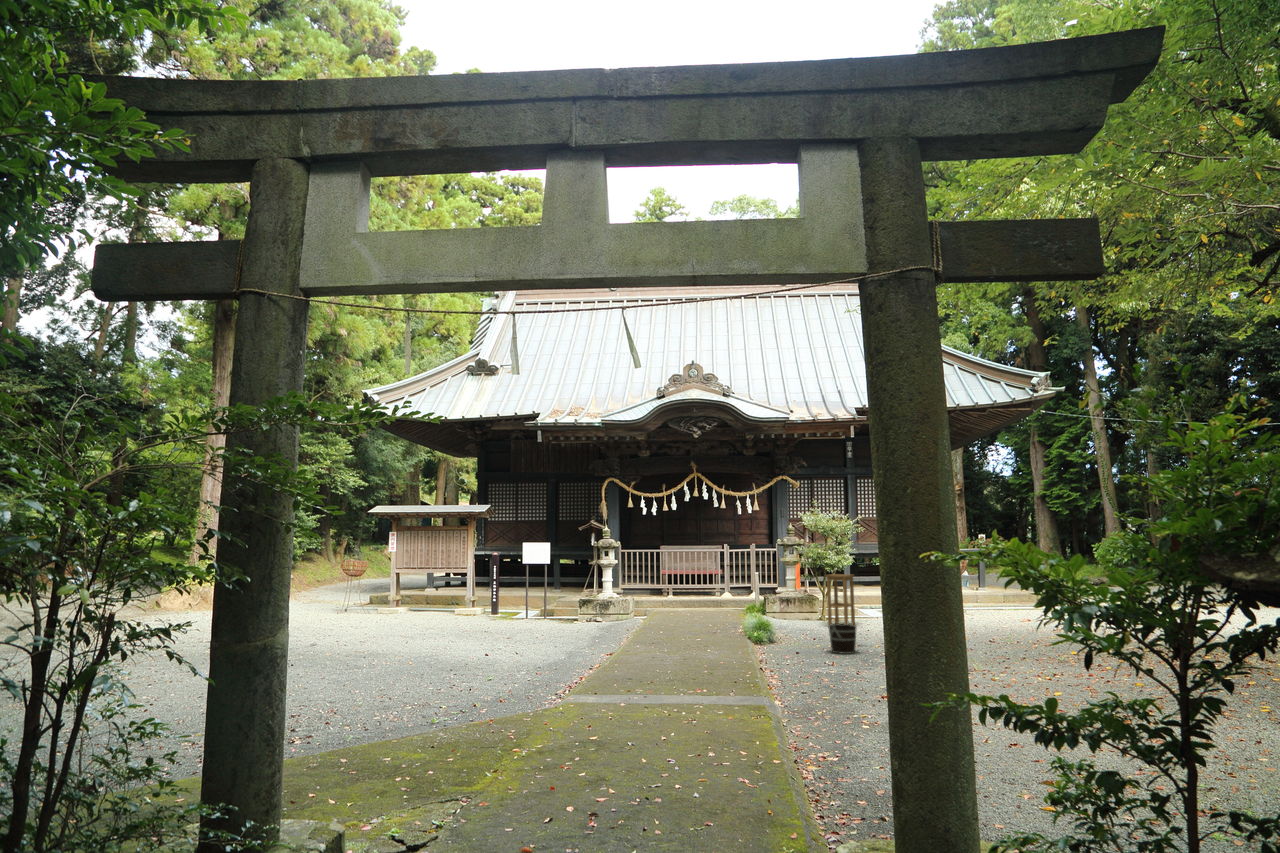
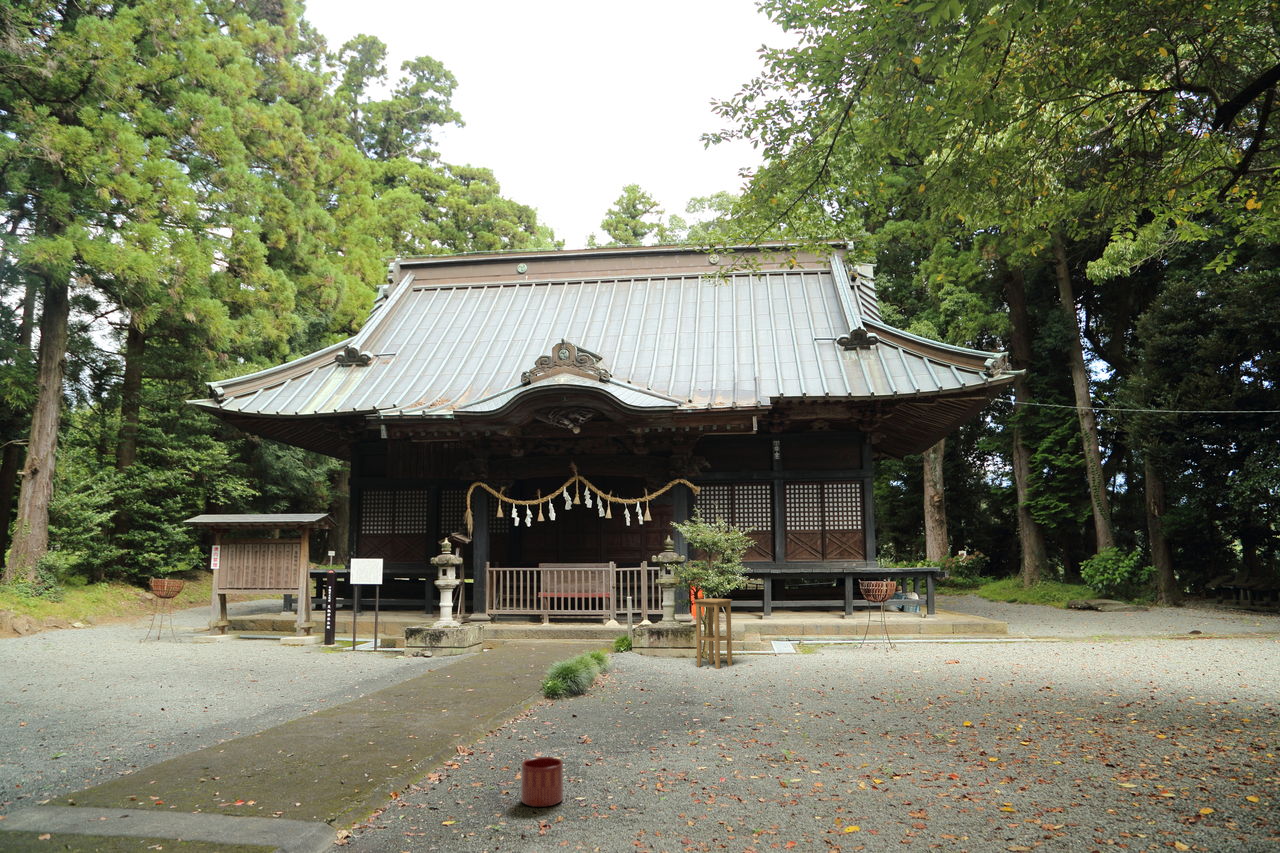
bucket: present [829,624,857,654] -> none [652,665,688,707]
planter: none [822,677,851,708] -> present [521,757,563,807]

